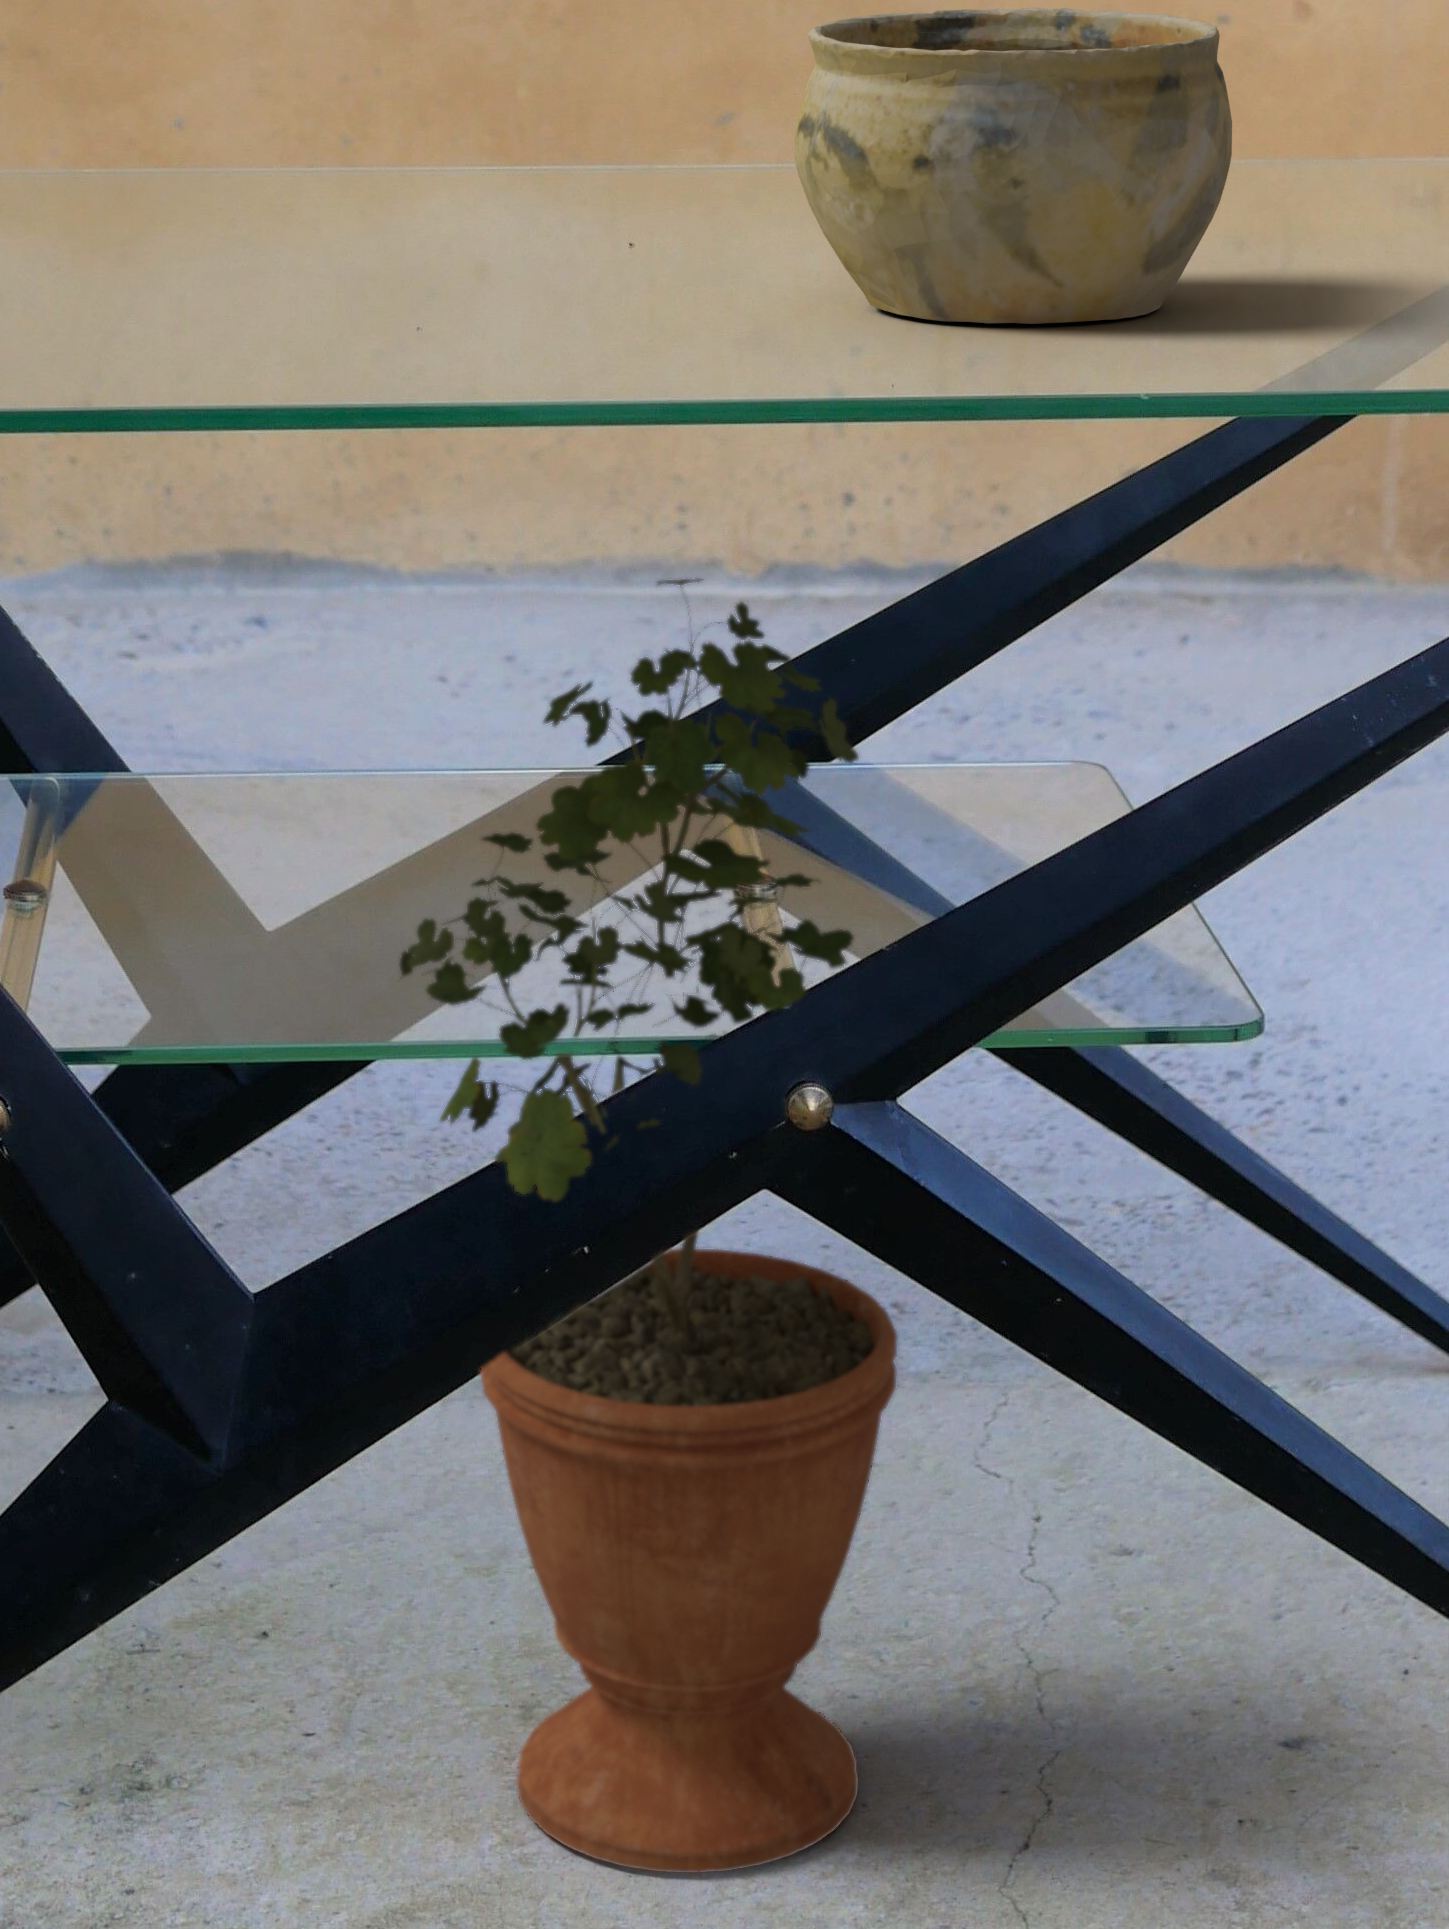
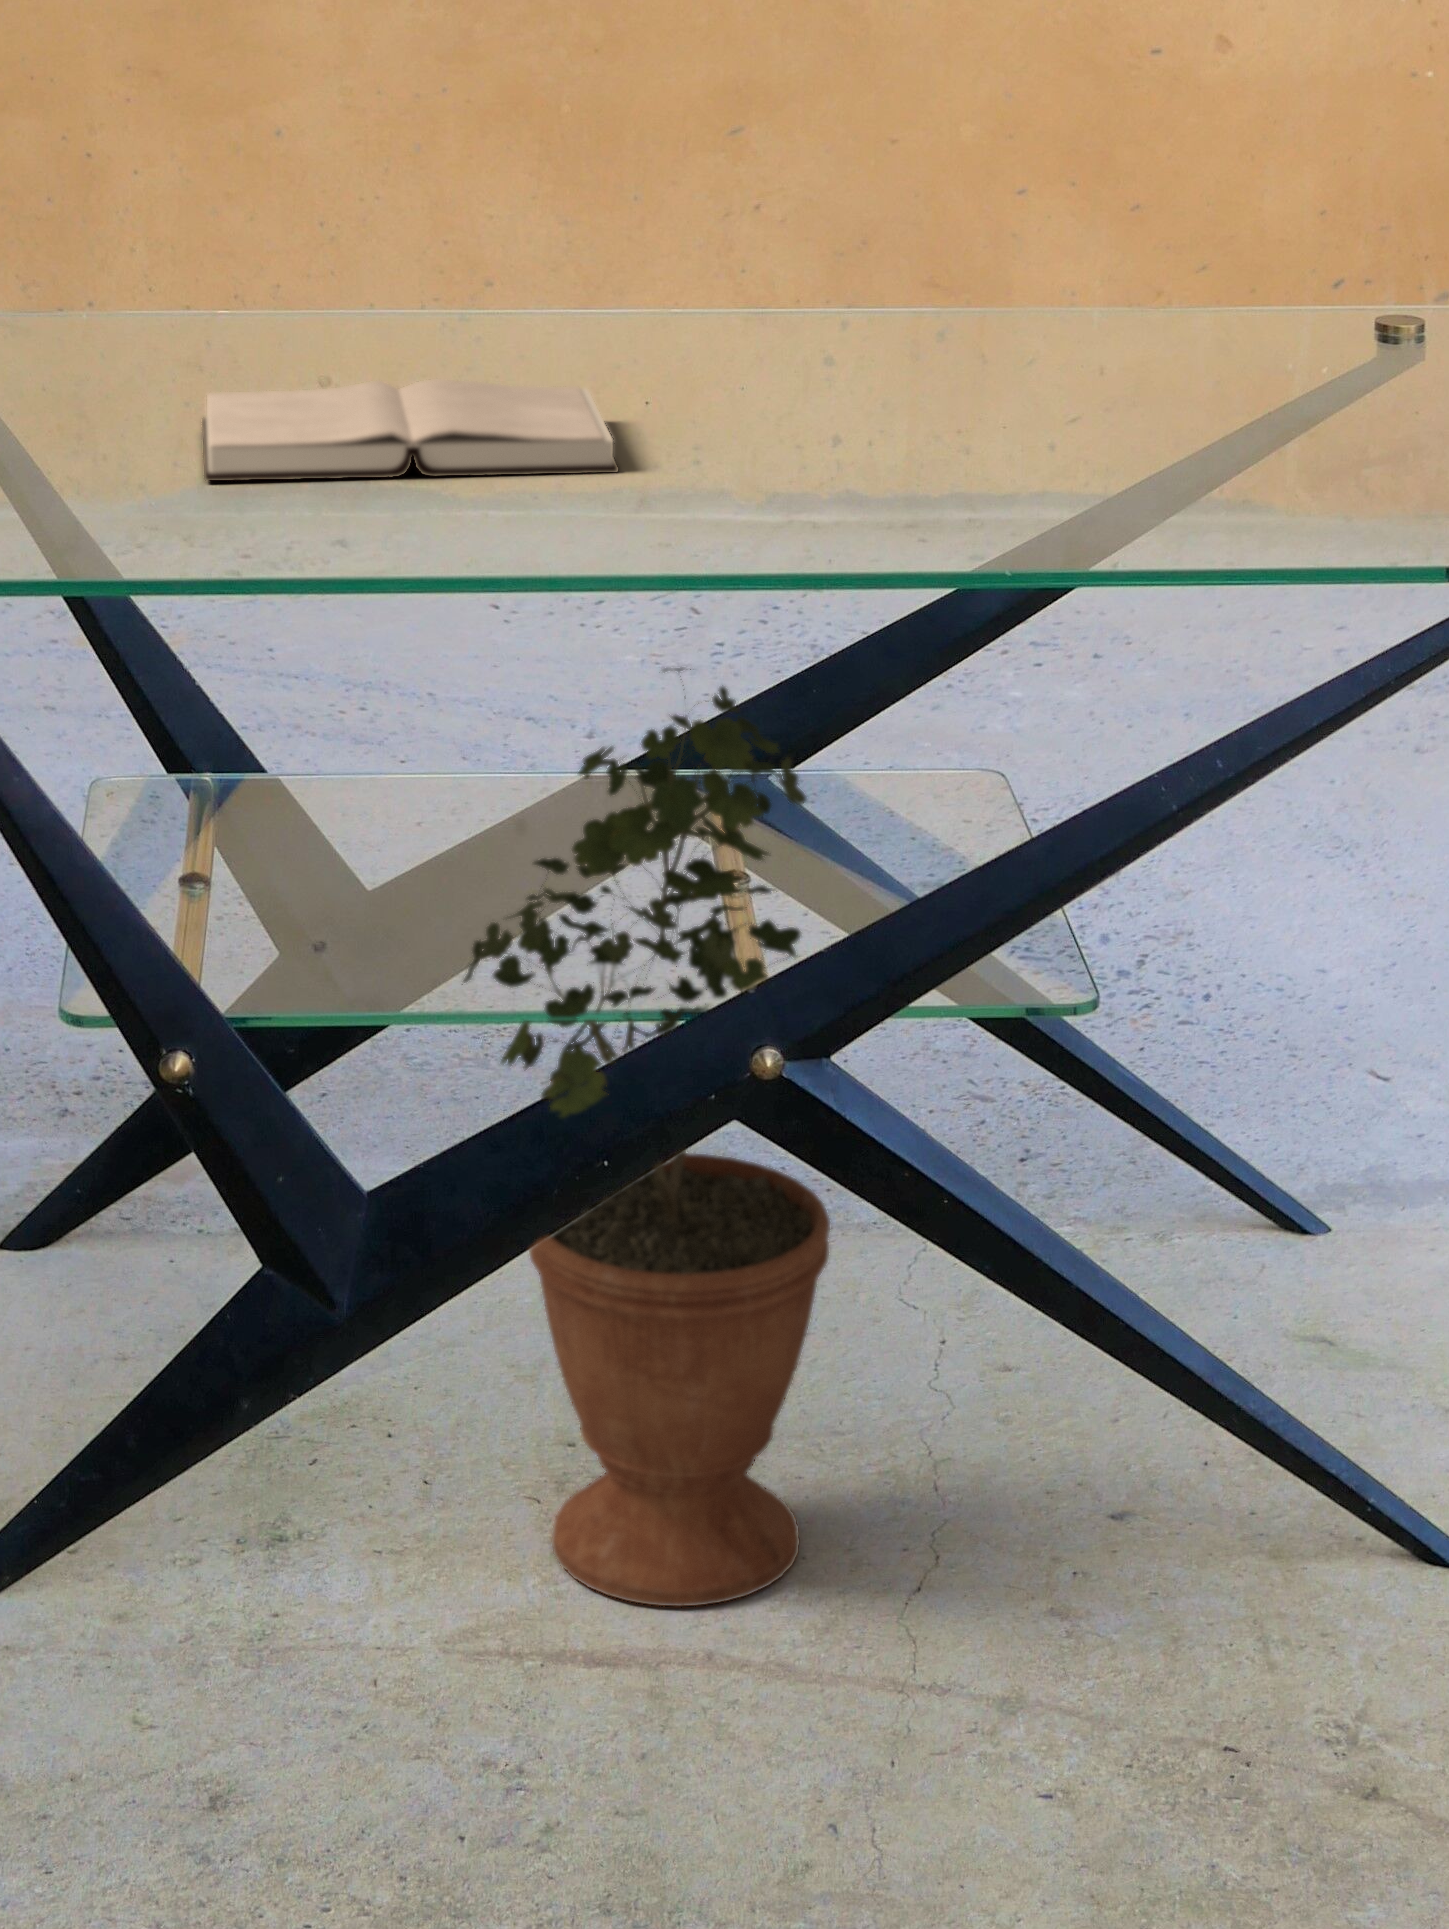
ceramic bowl: present [794,8,1232,324] -> none [768,219,1092,475]
hardback book: none [32,227,595,338] -> present [202,379,619,481]

